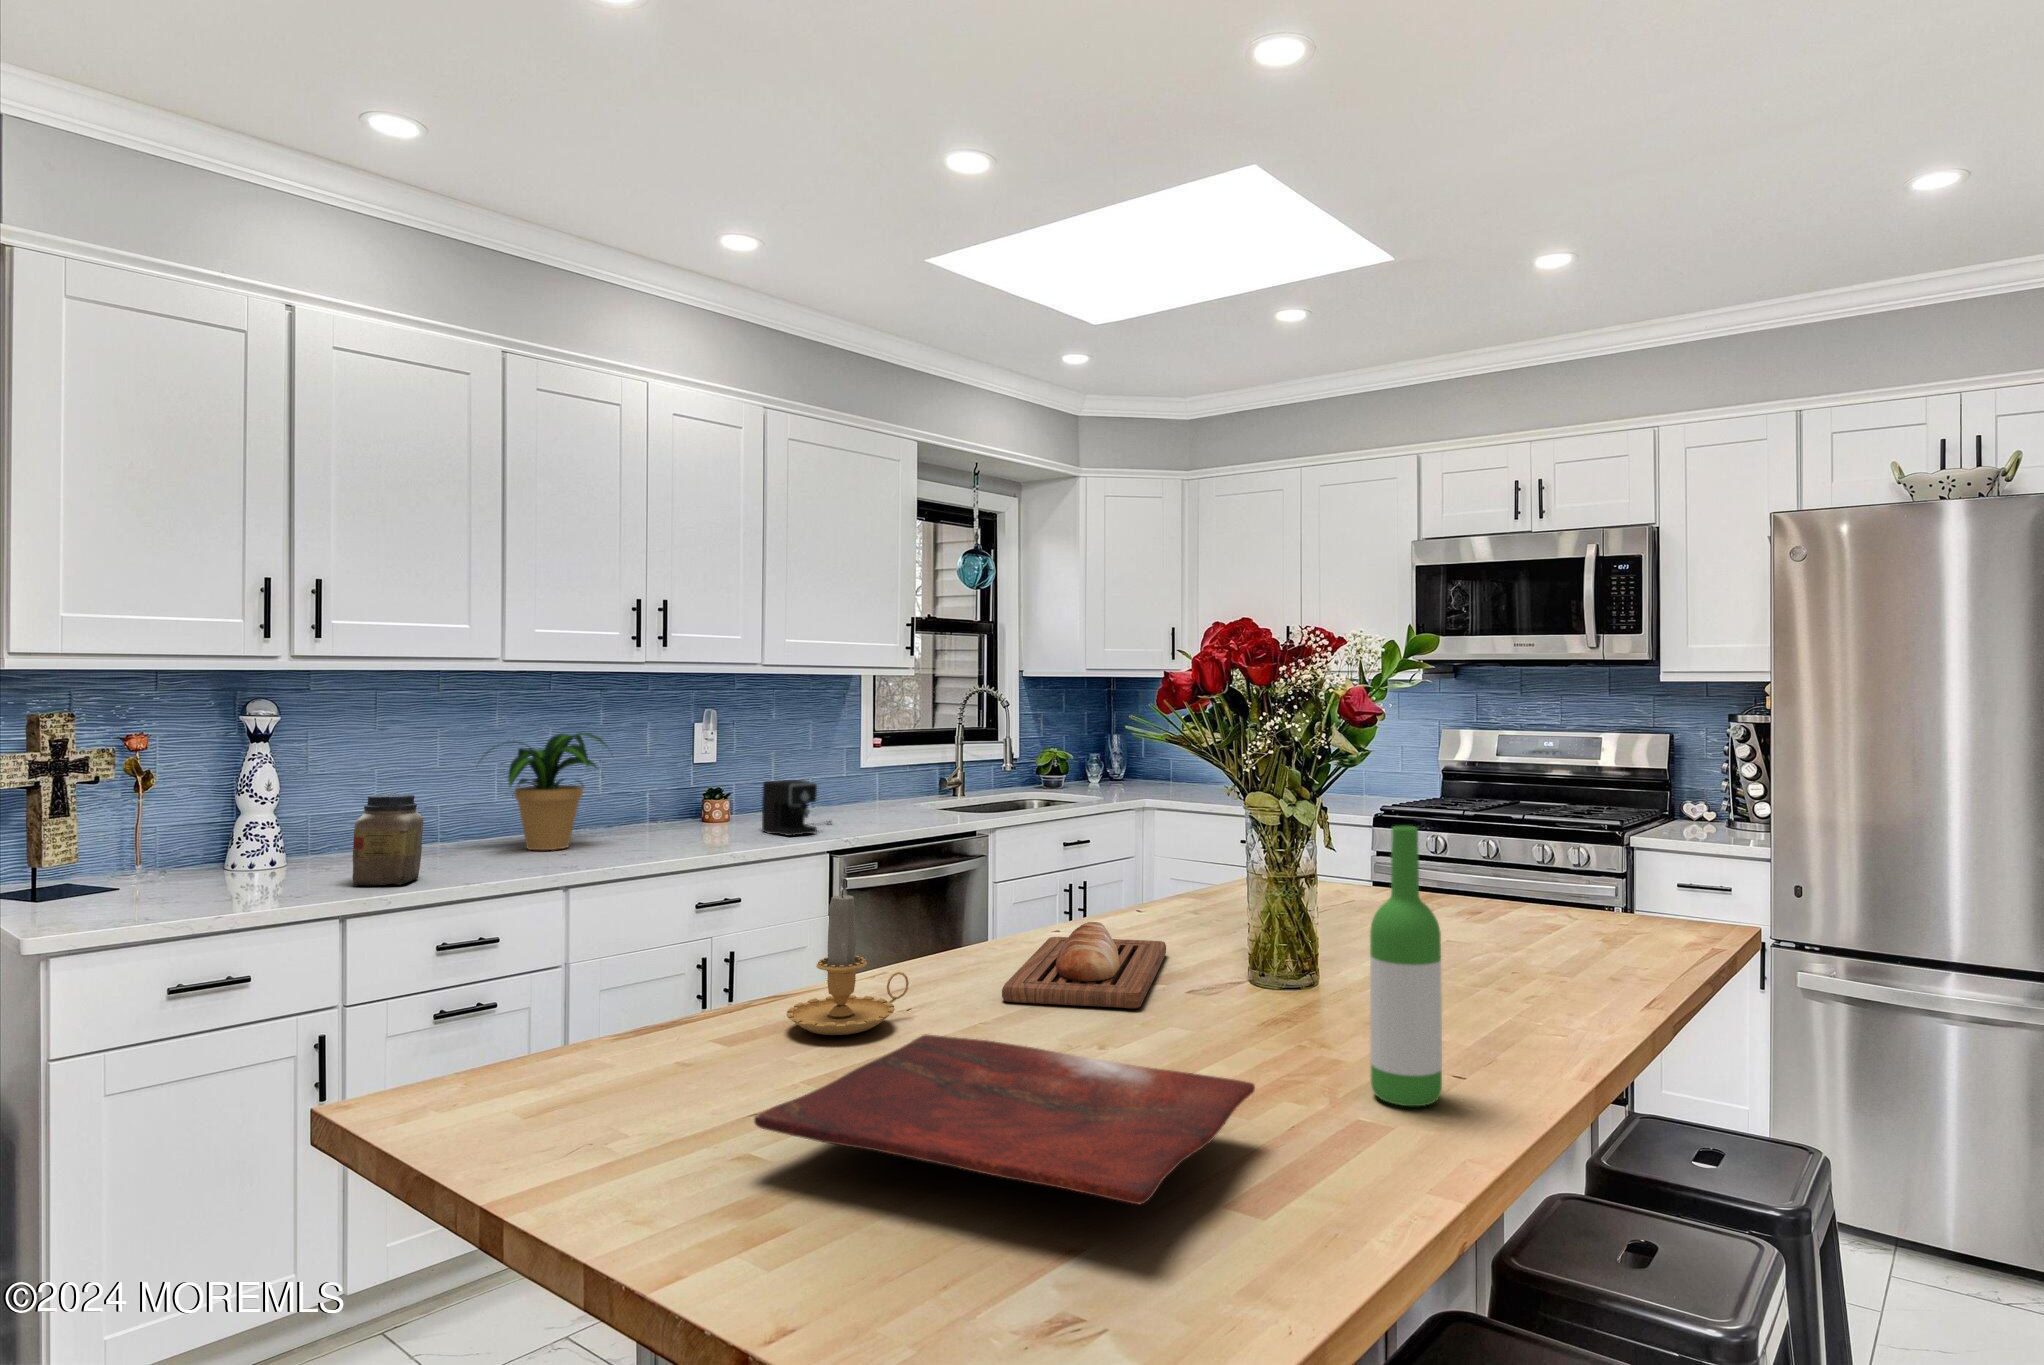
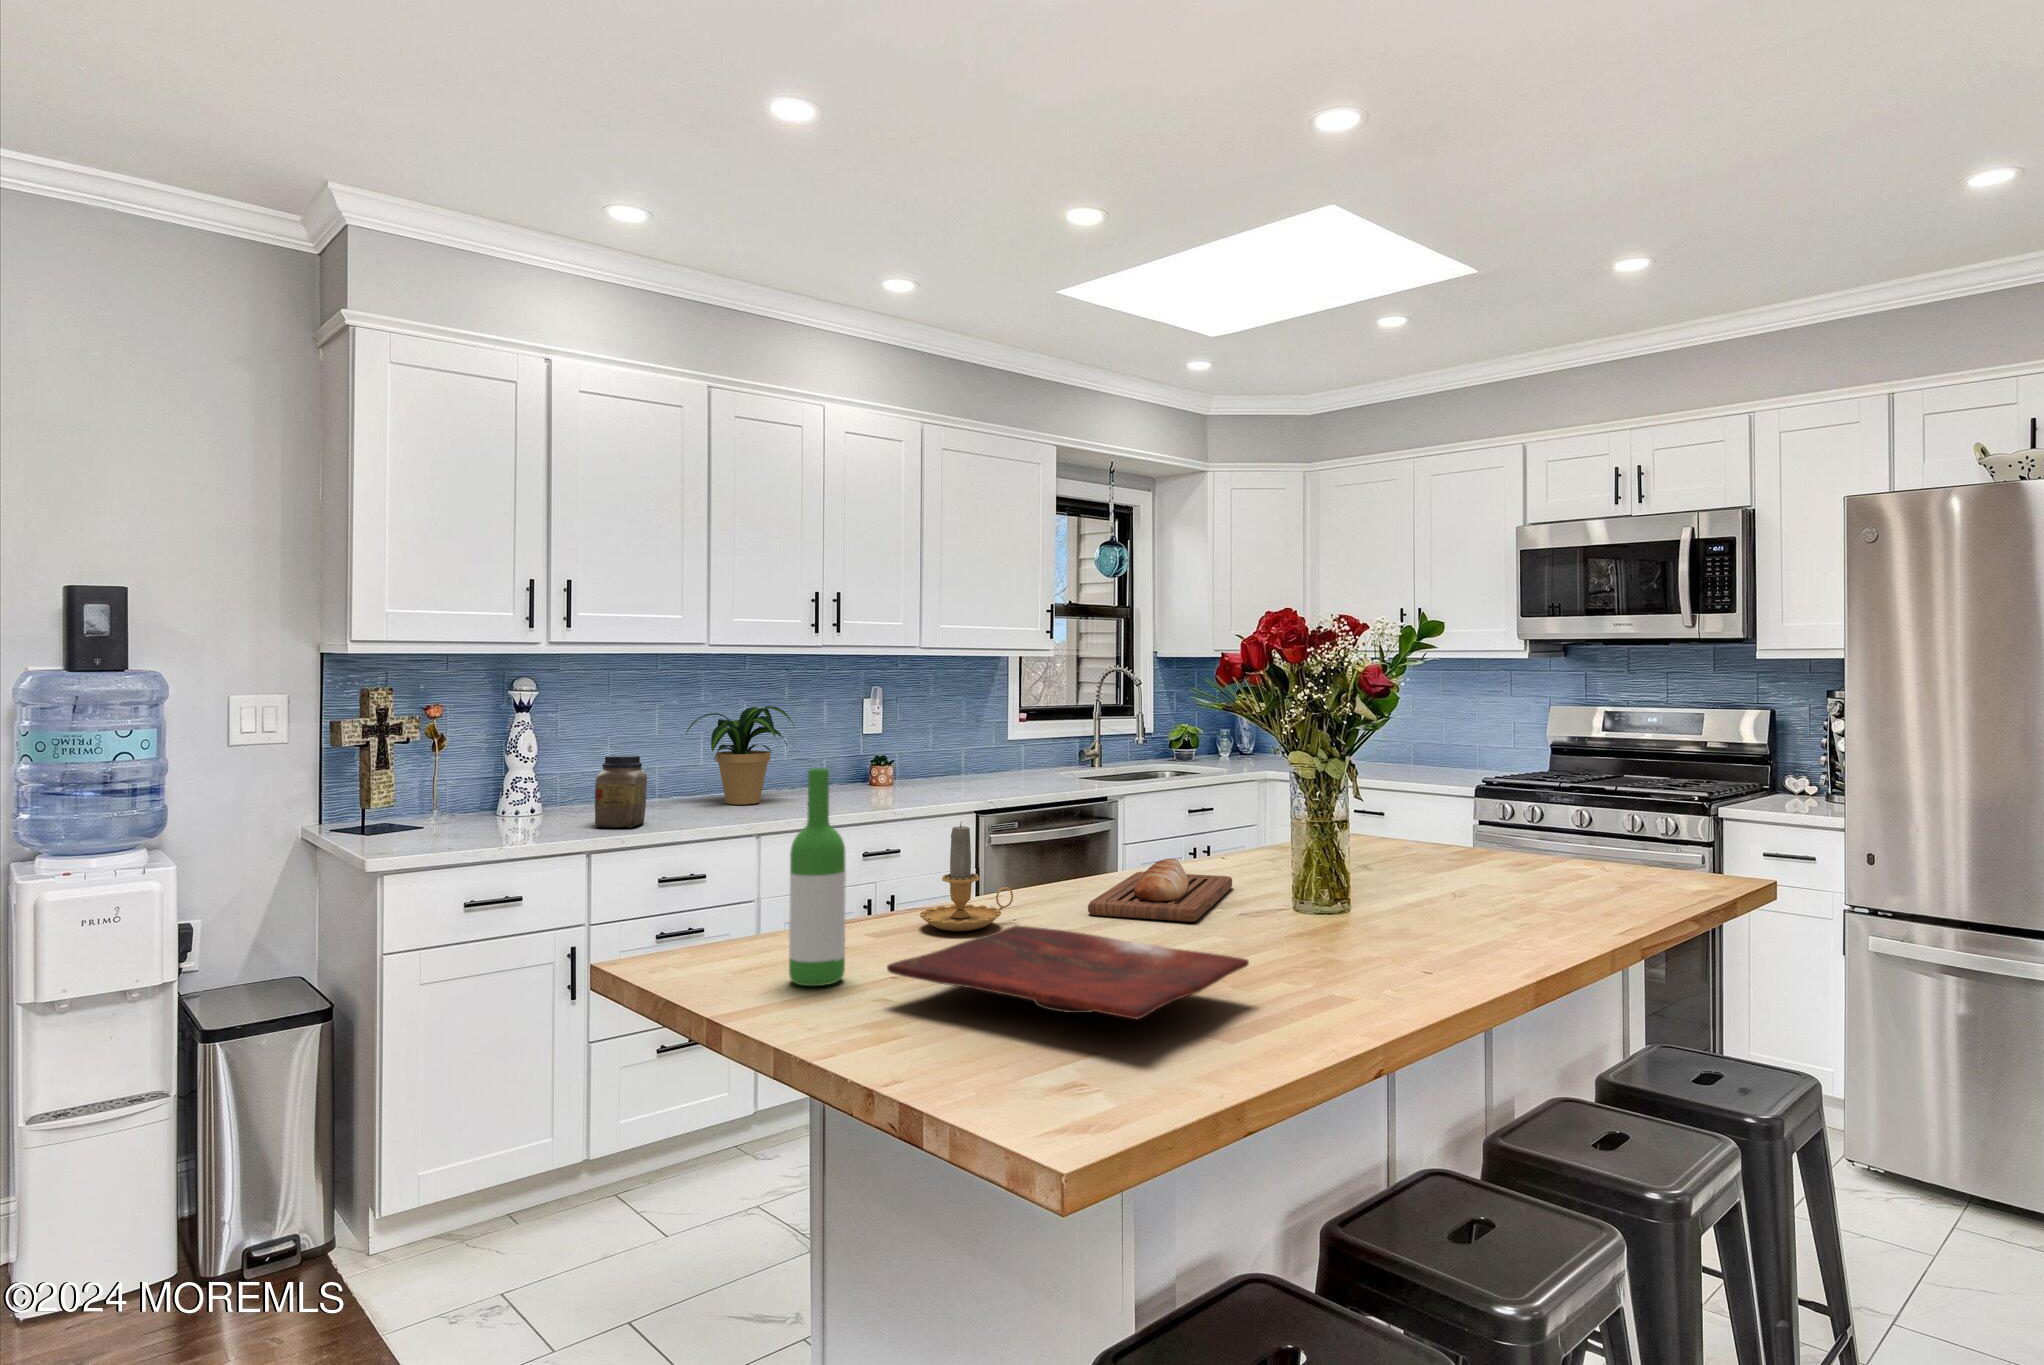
coffee maker: present [762,780,831,836] -> none [919,748,980,797]
wine bottle: present [1370,825,1442,1106] -> present [789,768,846,986]

